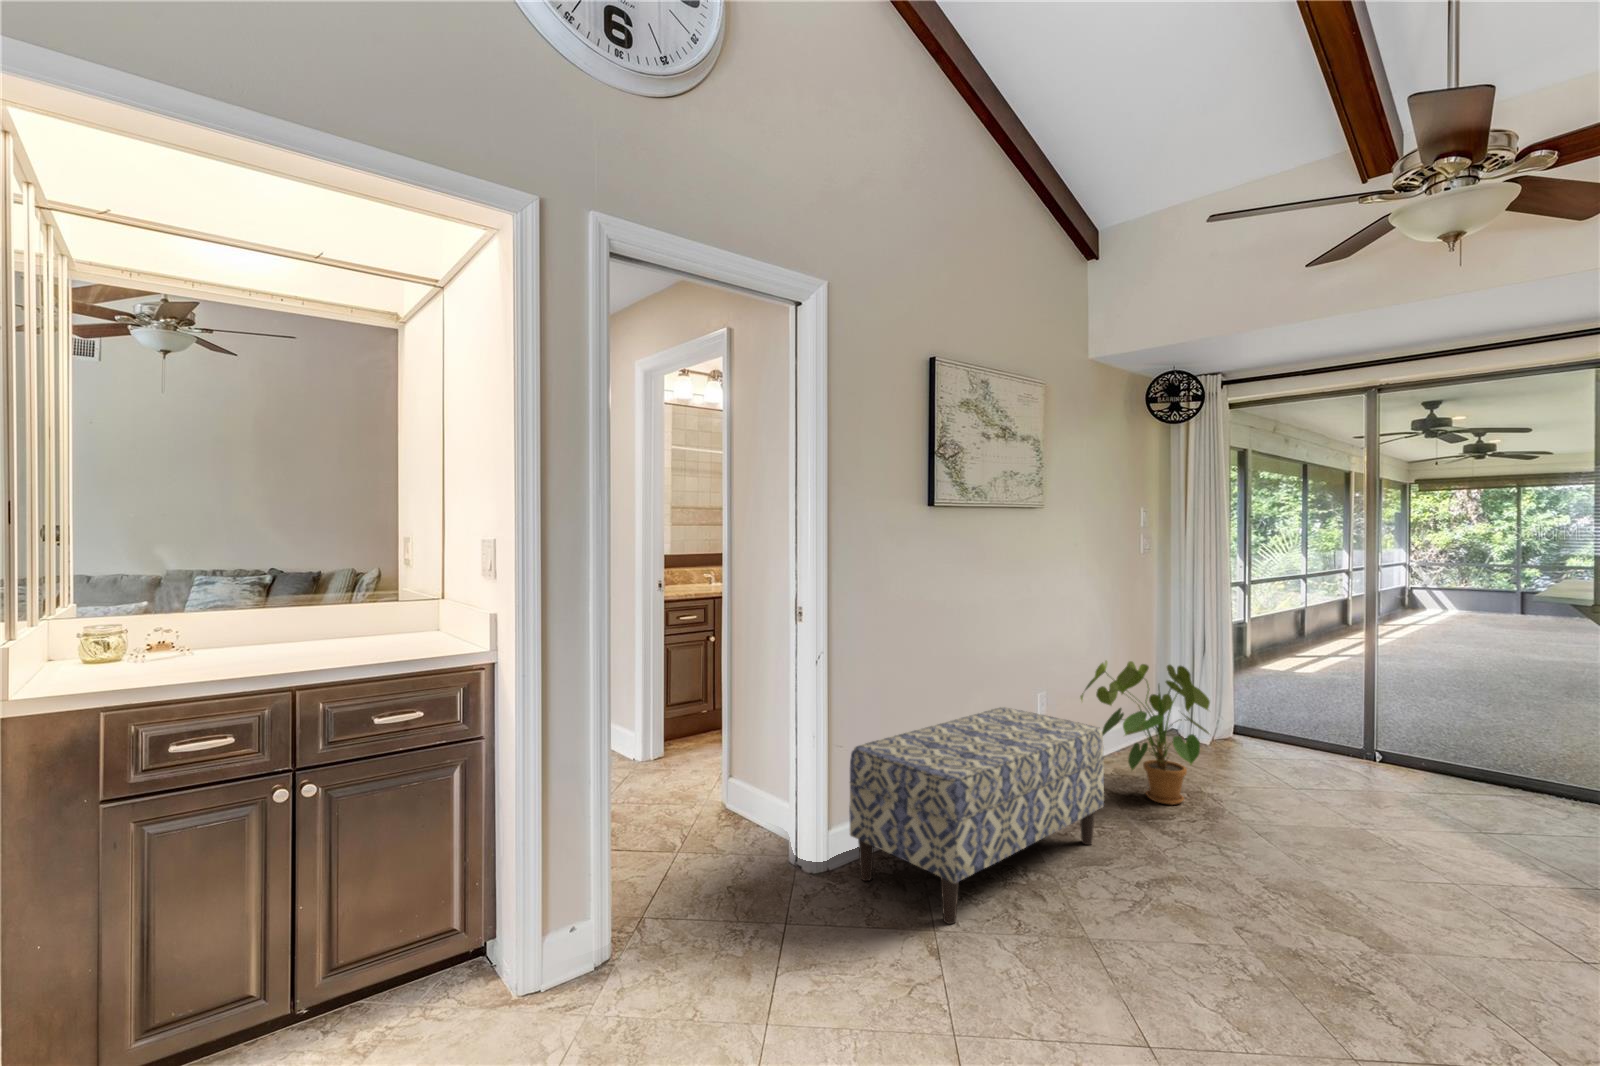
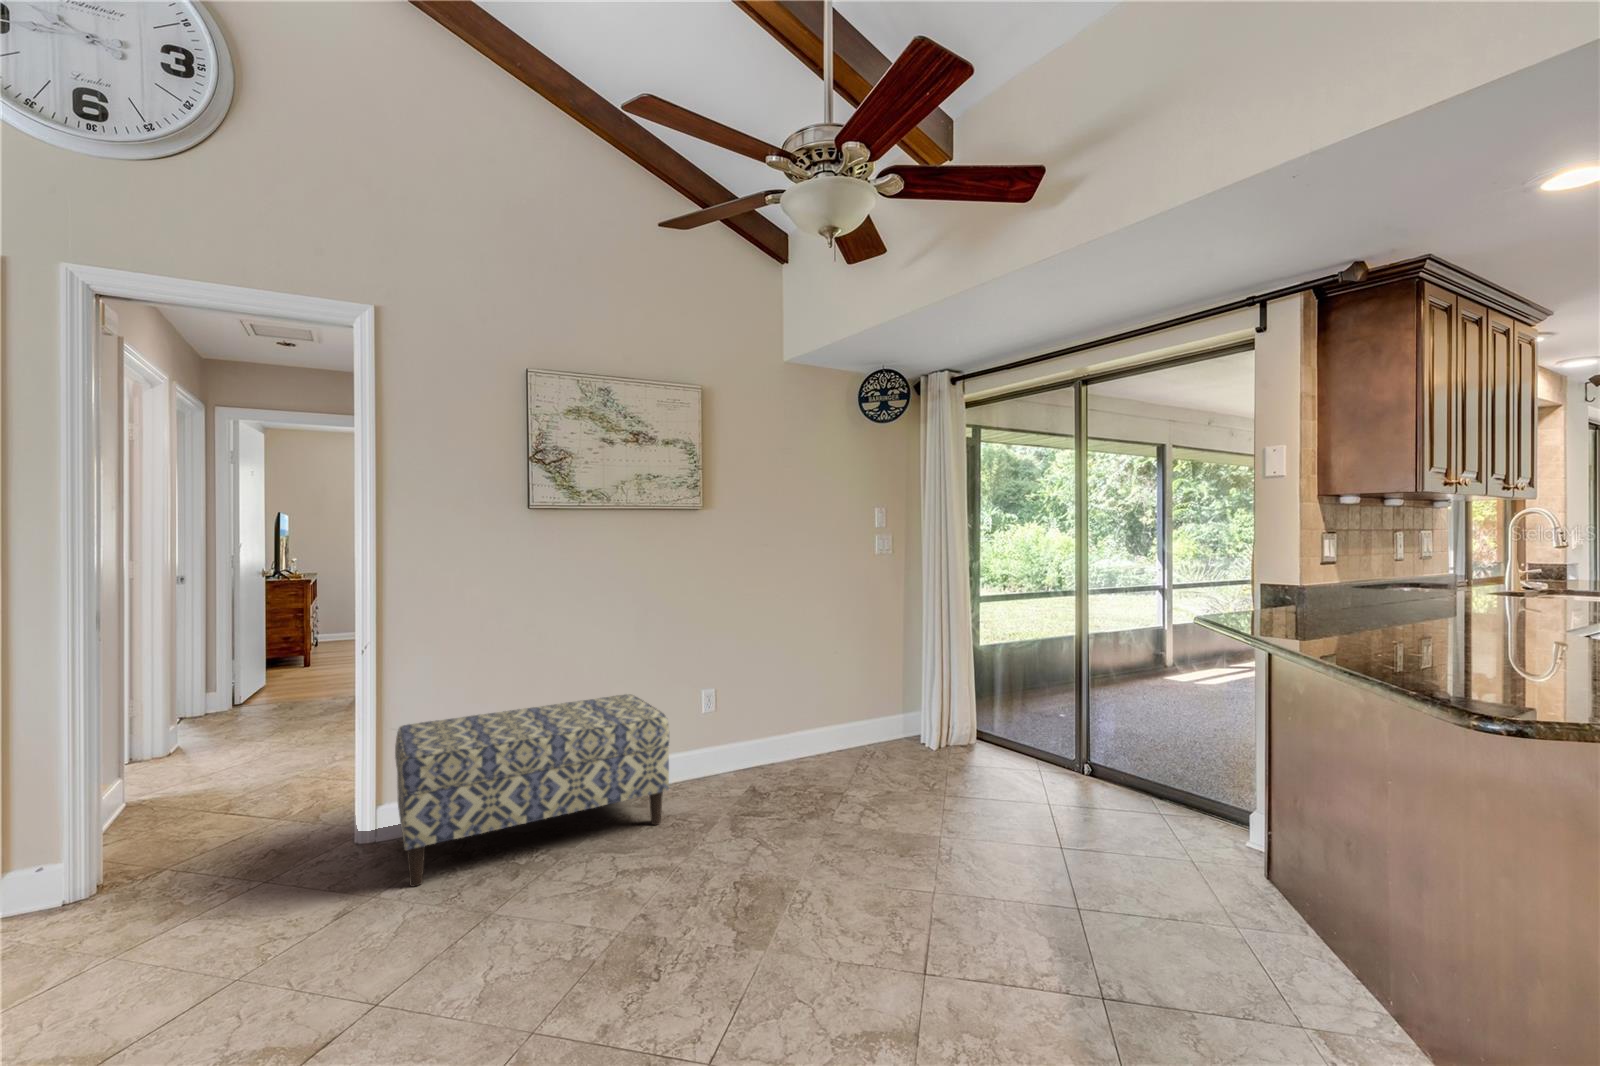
house plant: present [1080,661,1210,805] -> none [742,652,869,792]

